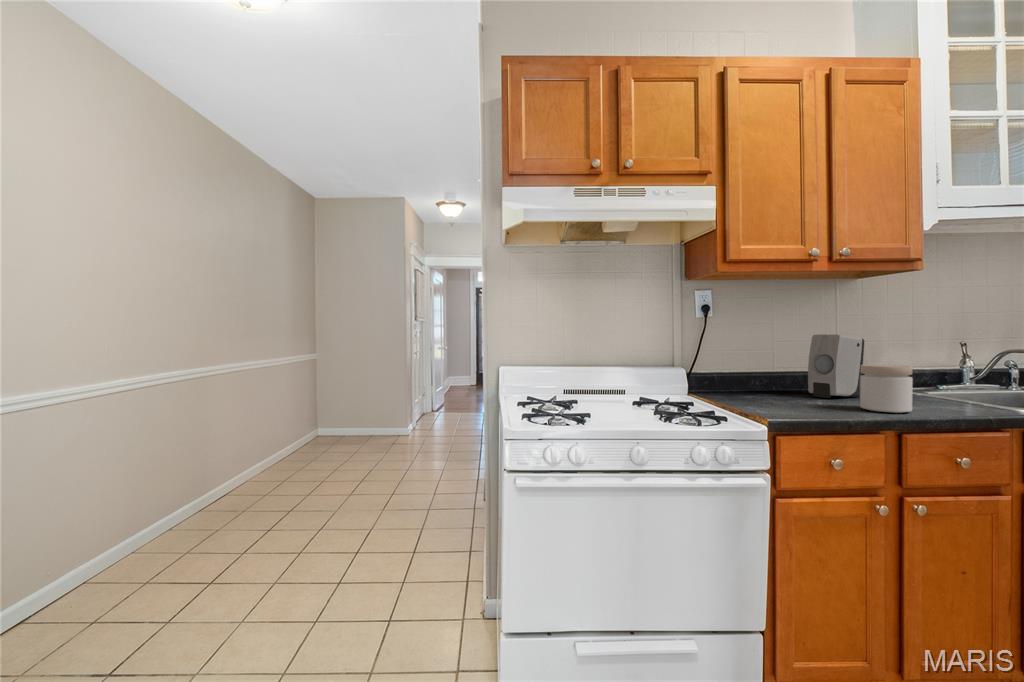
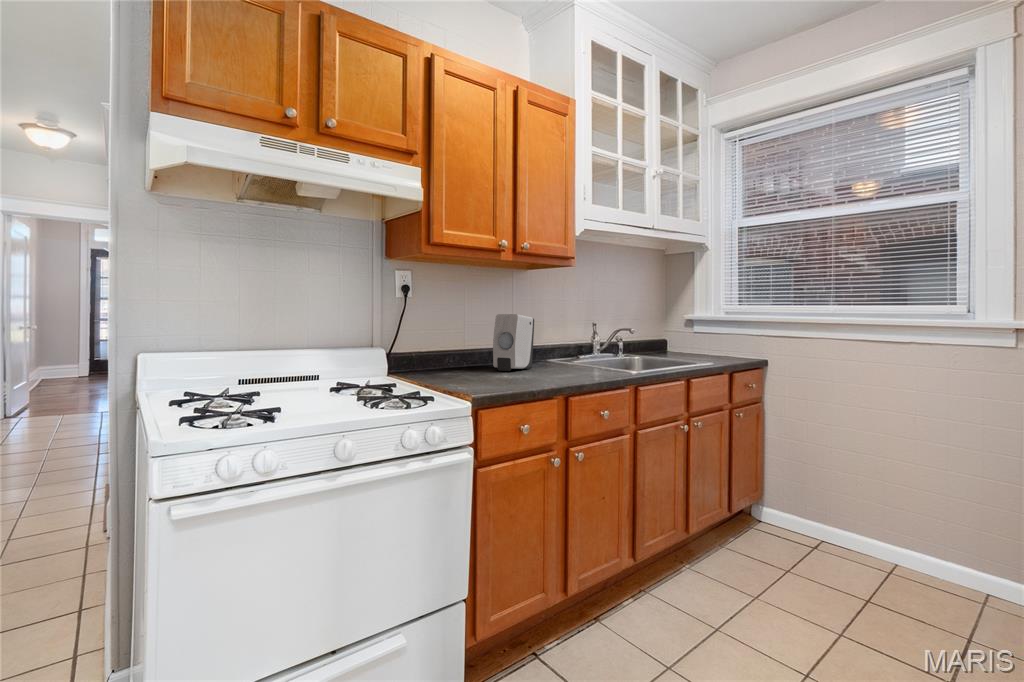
jar: present [860,365,913,413] -> none [536,340,572,380]

